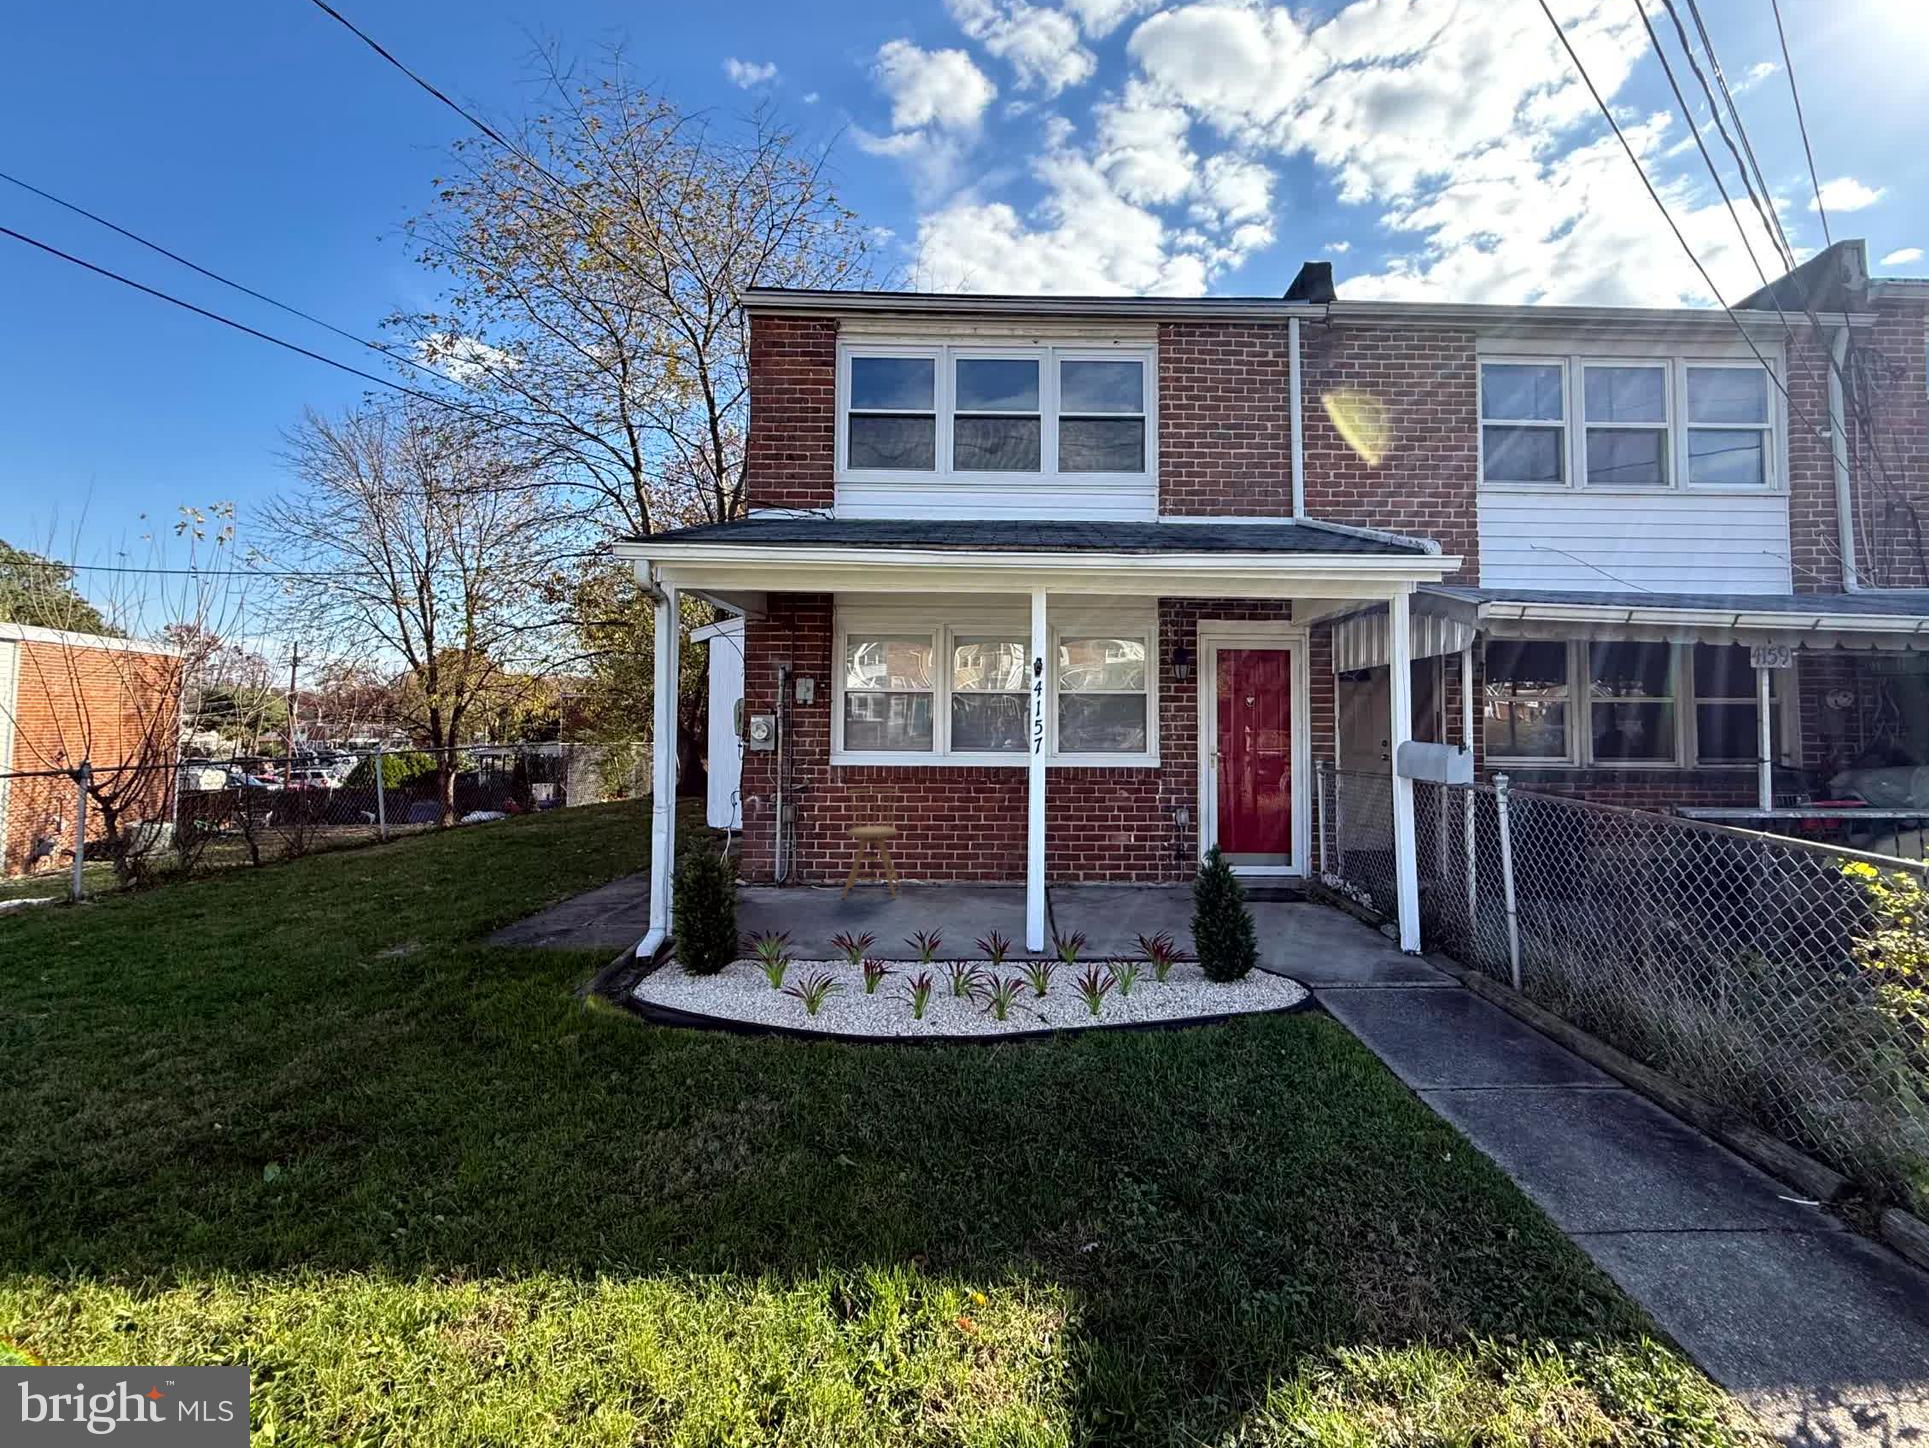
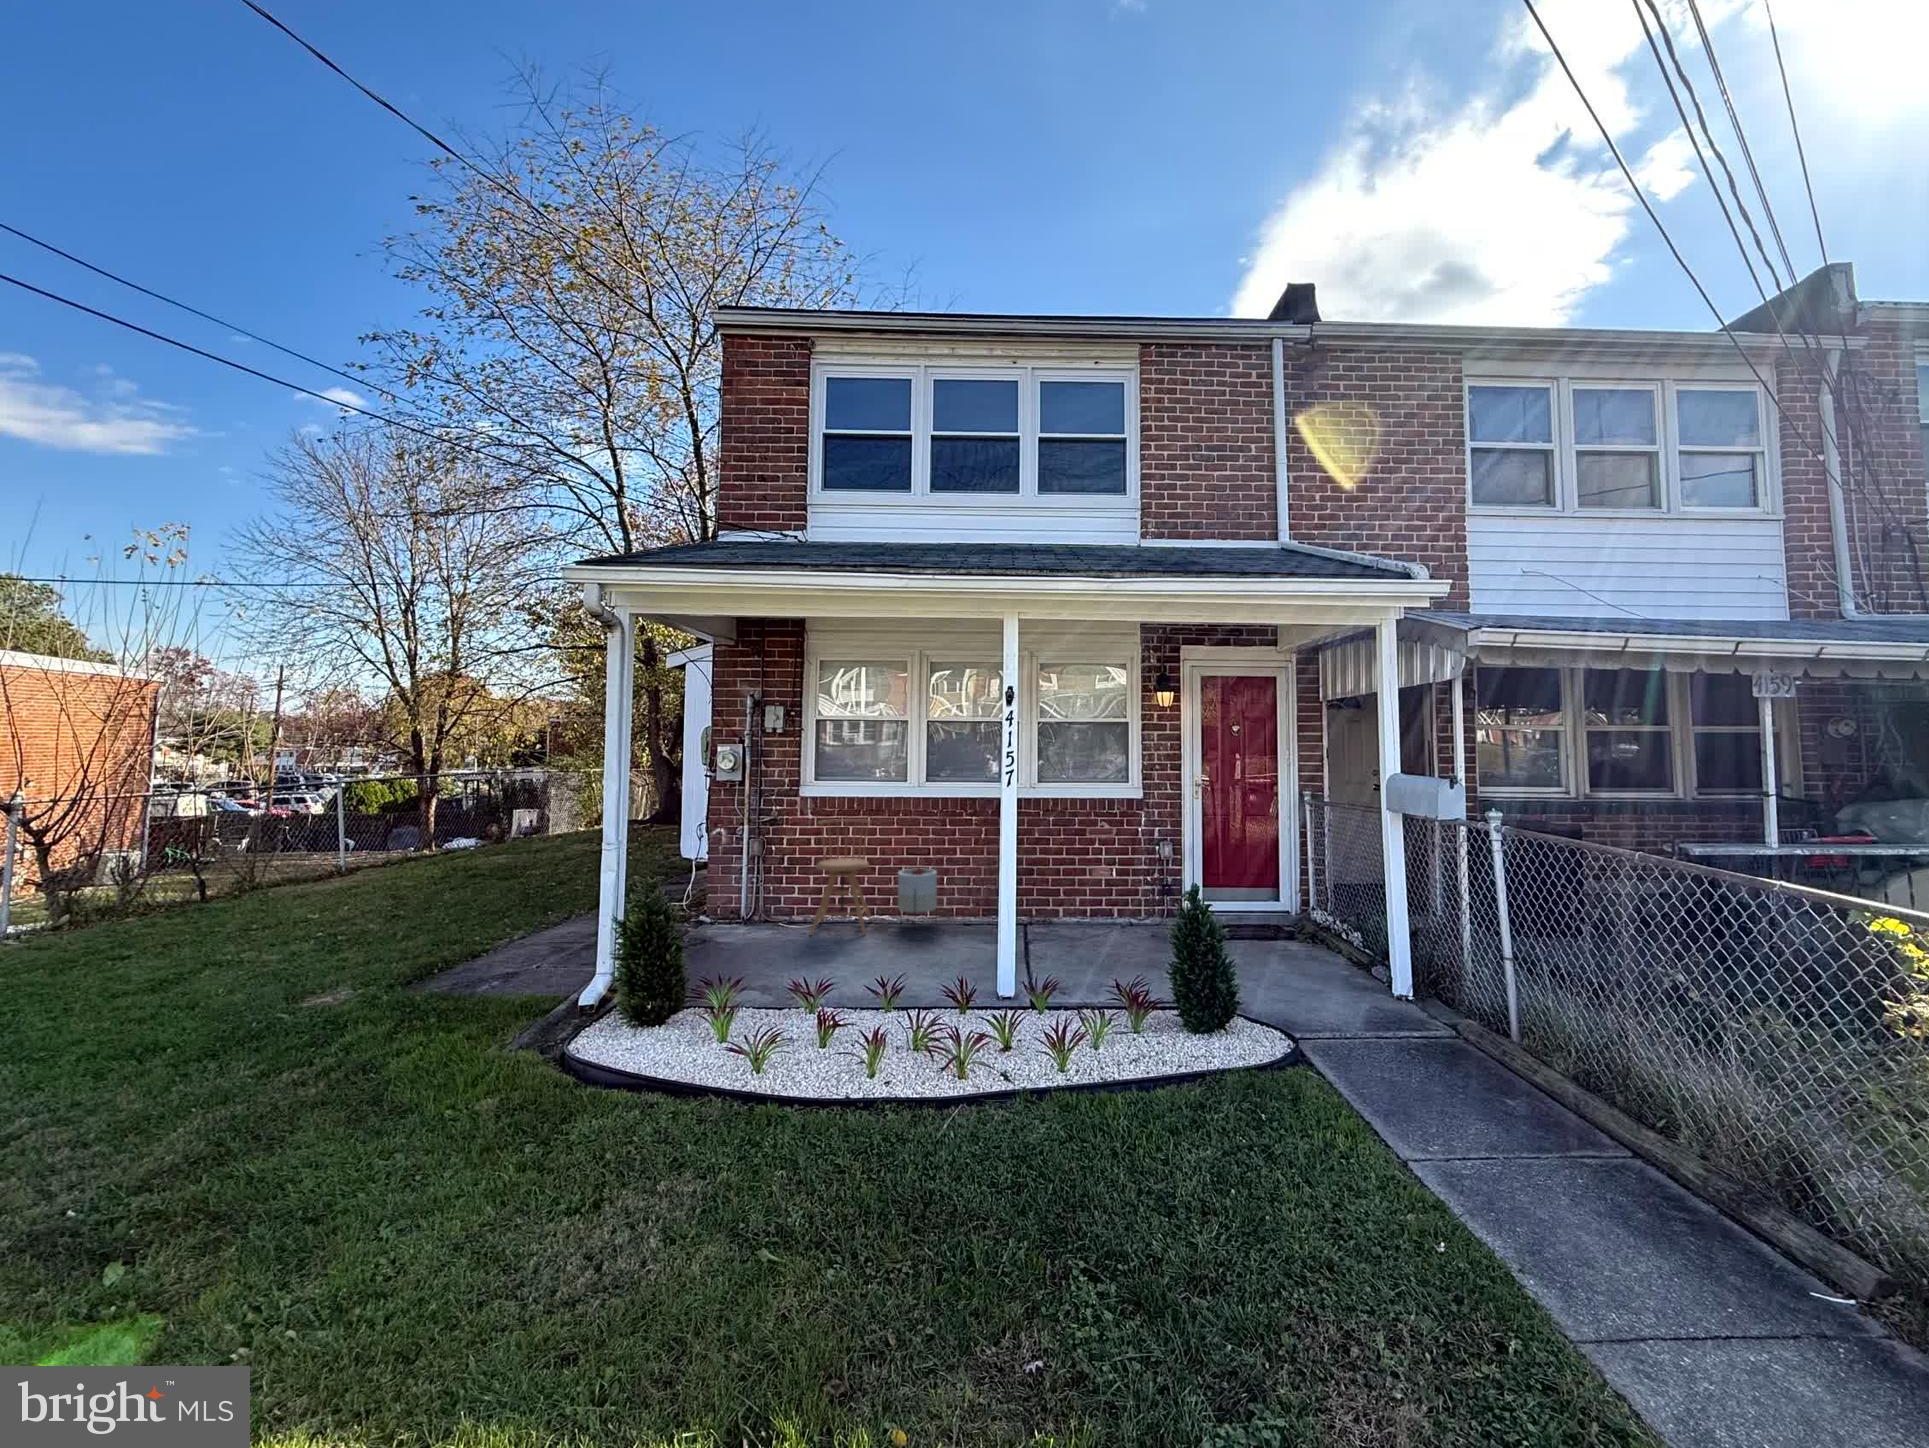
planter: none [925,836,963,894] -> present [898,869,937,913]

